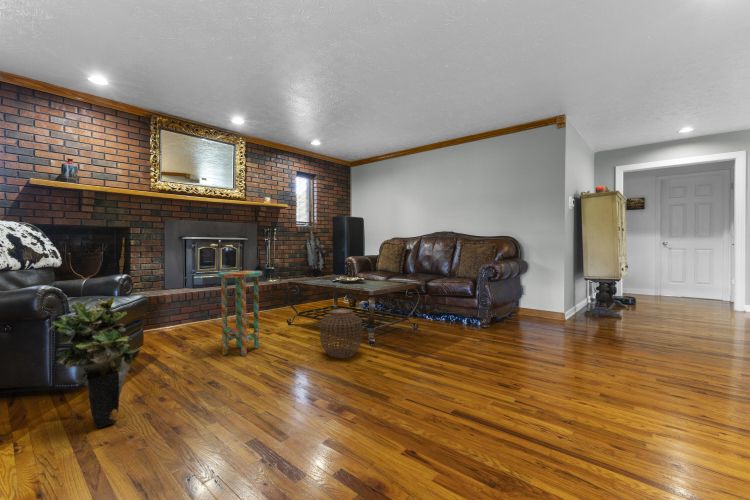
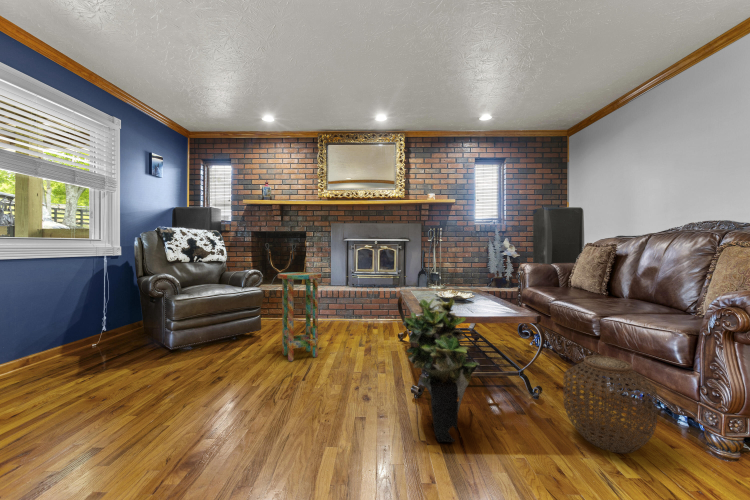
potted plant: present [50,297,141,428] -> present [403,298,479,442]
woven basket: present [320,309,363,358] -> present [563,355,657,453]

